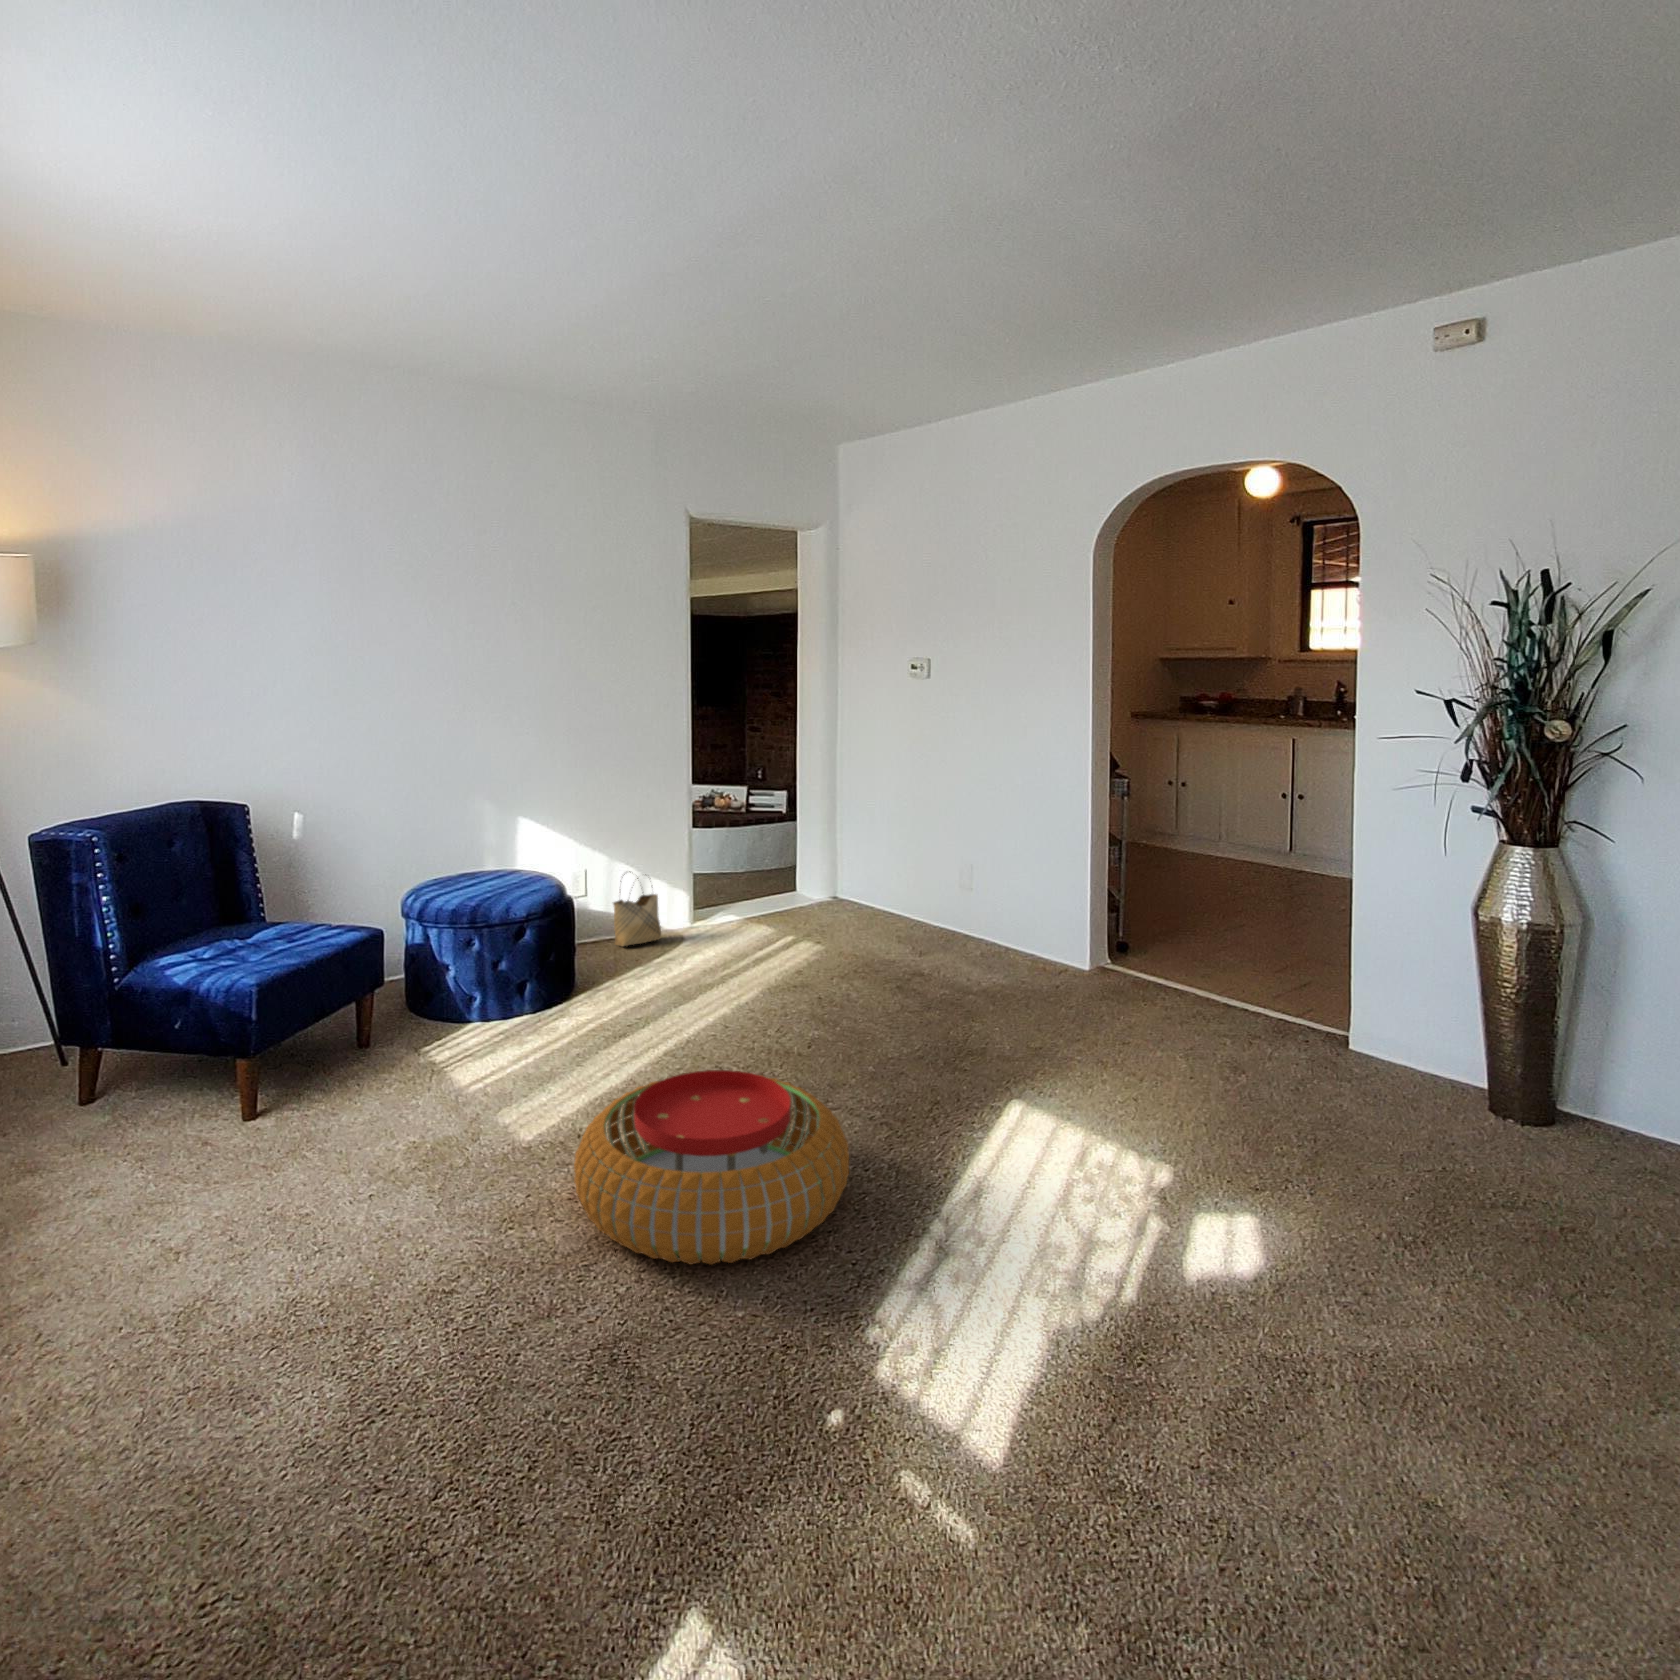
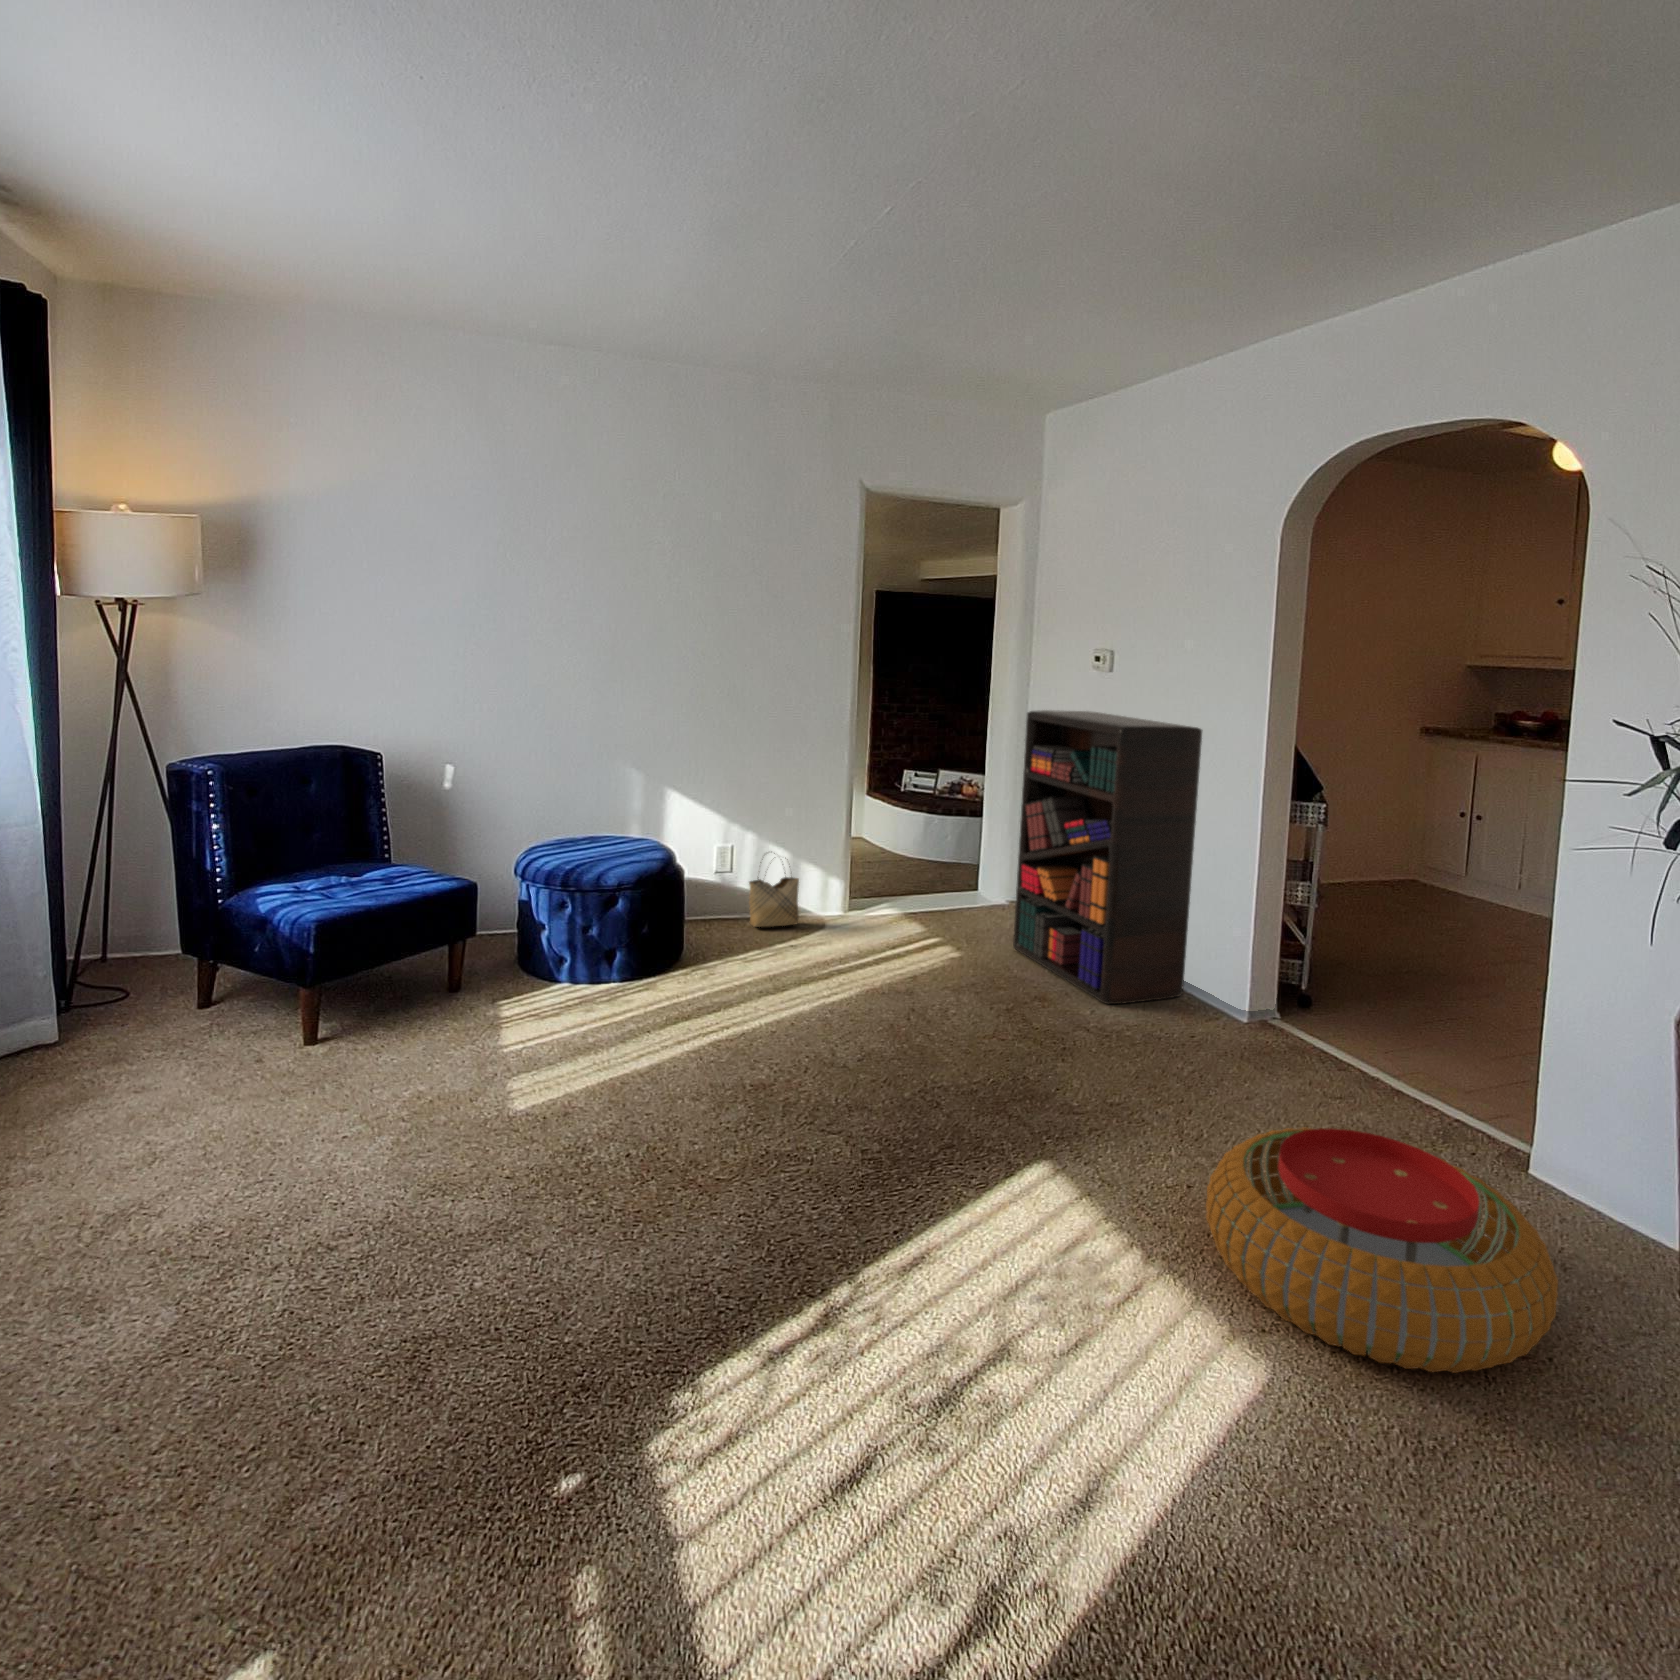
bookshelf: none [867,715,1034,971] -> present [1013,710,1202,1004]
pouf: present [574,1070,849,1264] -> present [1206,1127,1558,1373]

